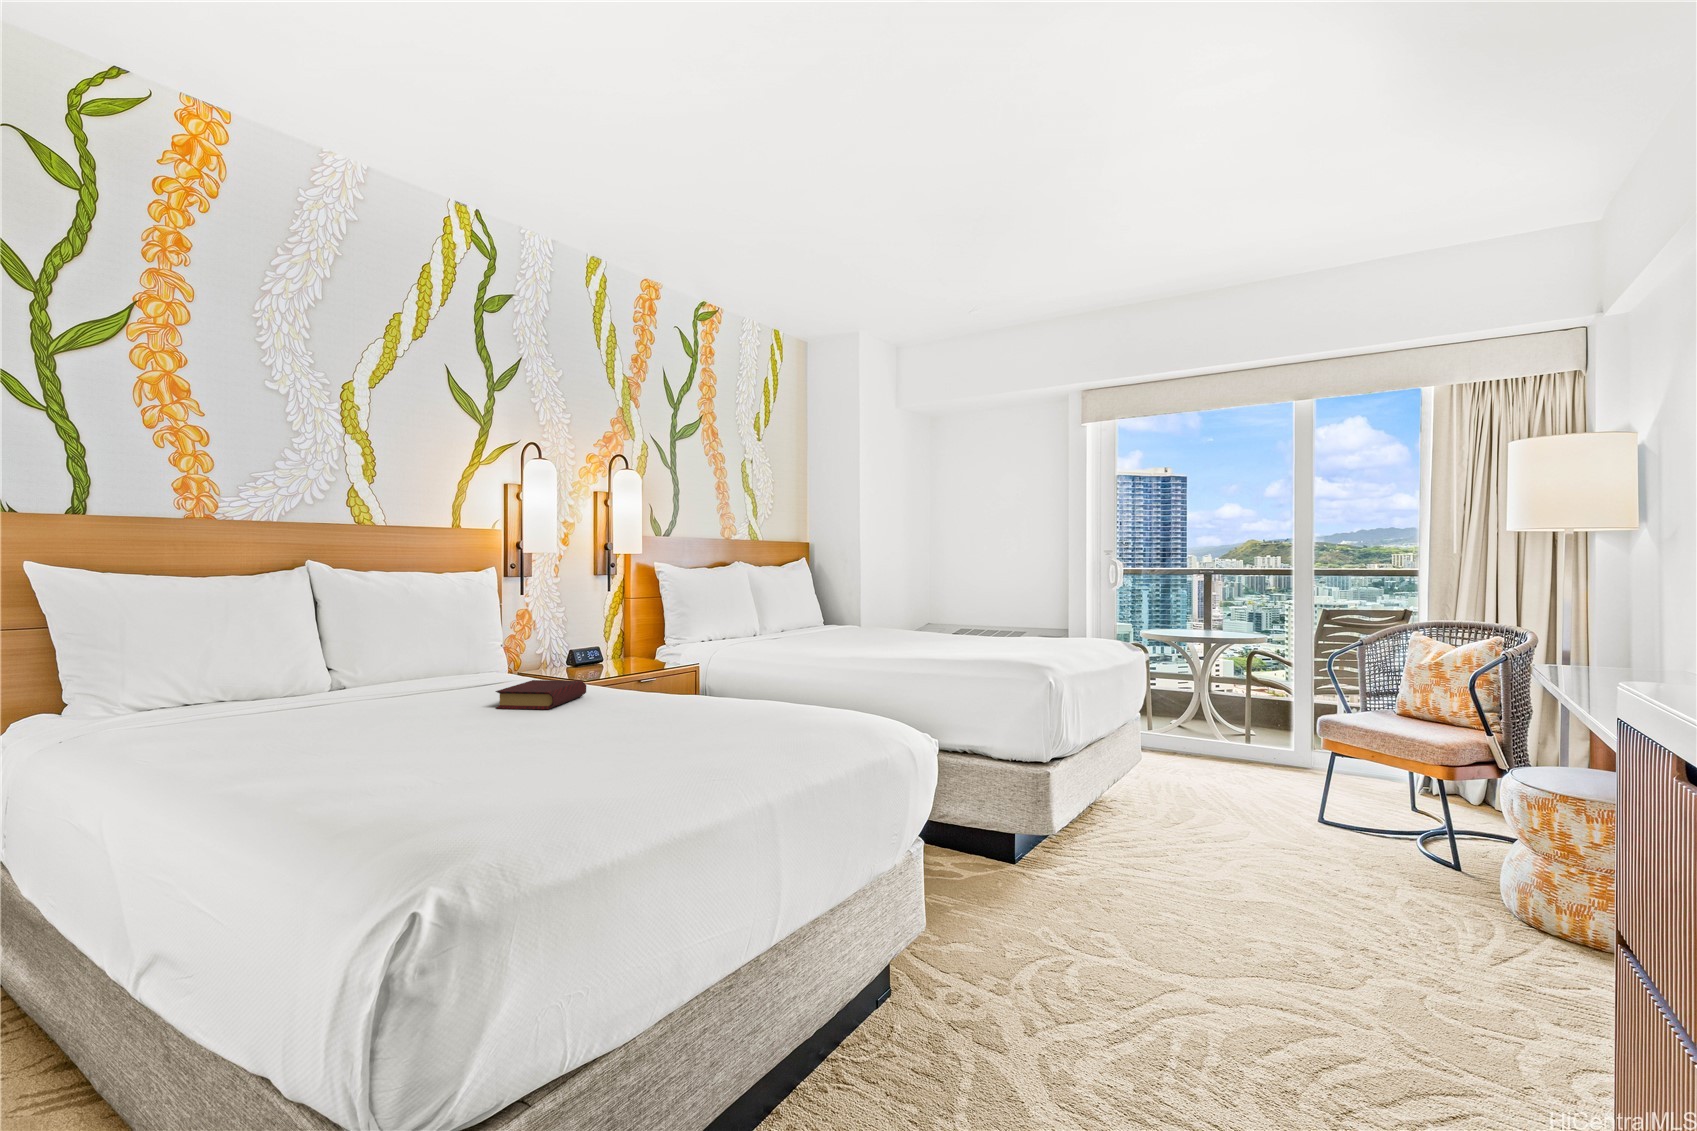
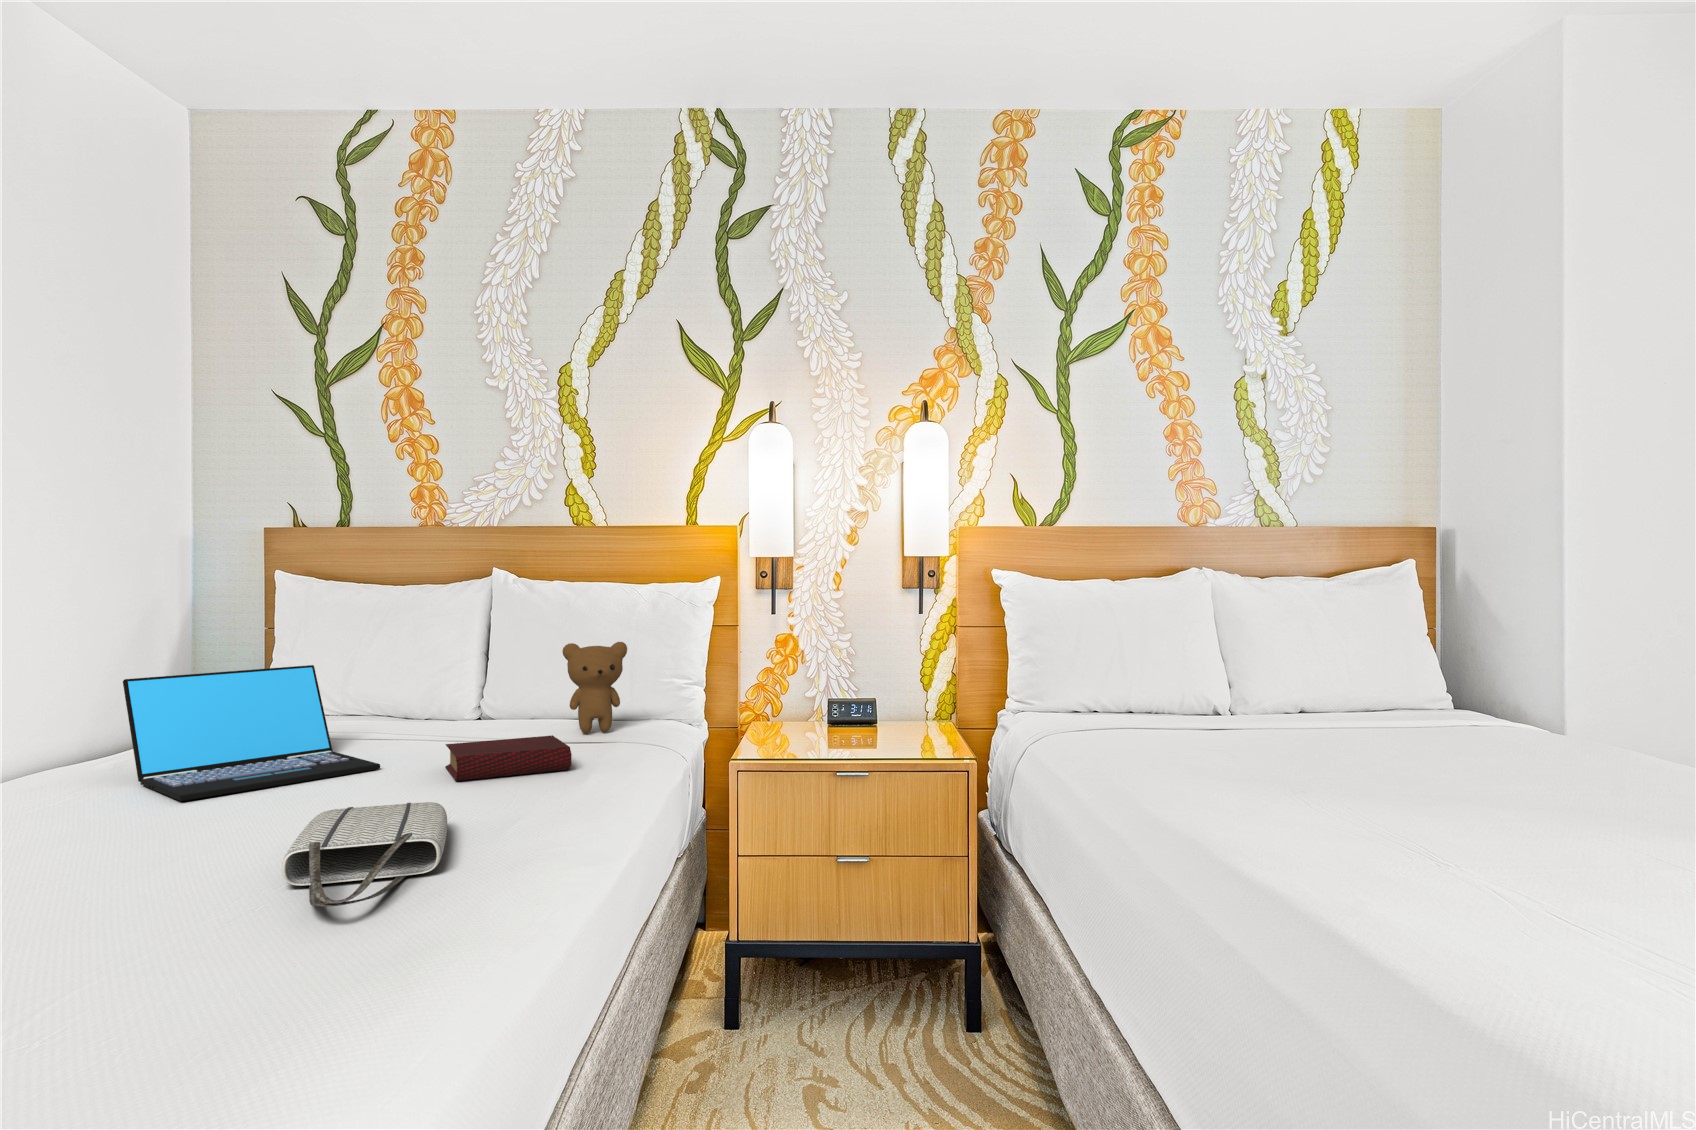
teddy bear: none [465,616,502,687] -> present [562,642,627,734]
laptop: none [257,645,456,752] -> present [123,665,380,801]
tote bag: none [626,701,802,734] -> present [282,802,447,906]

